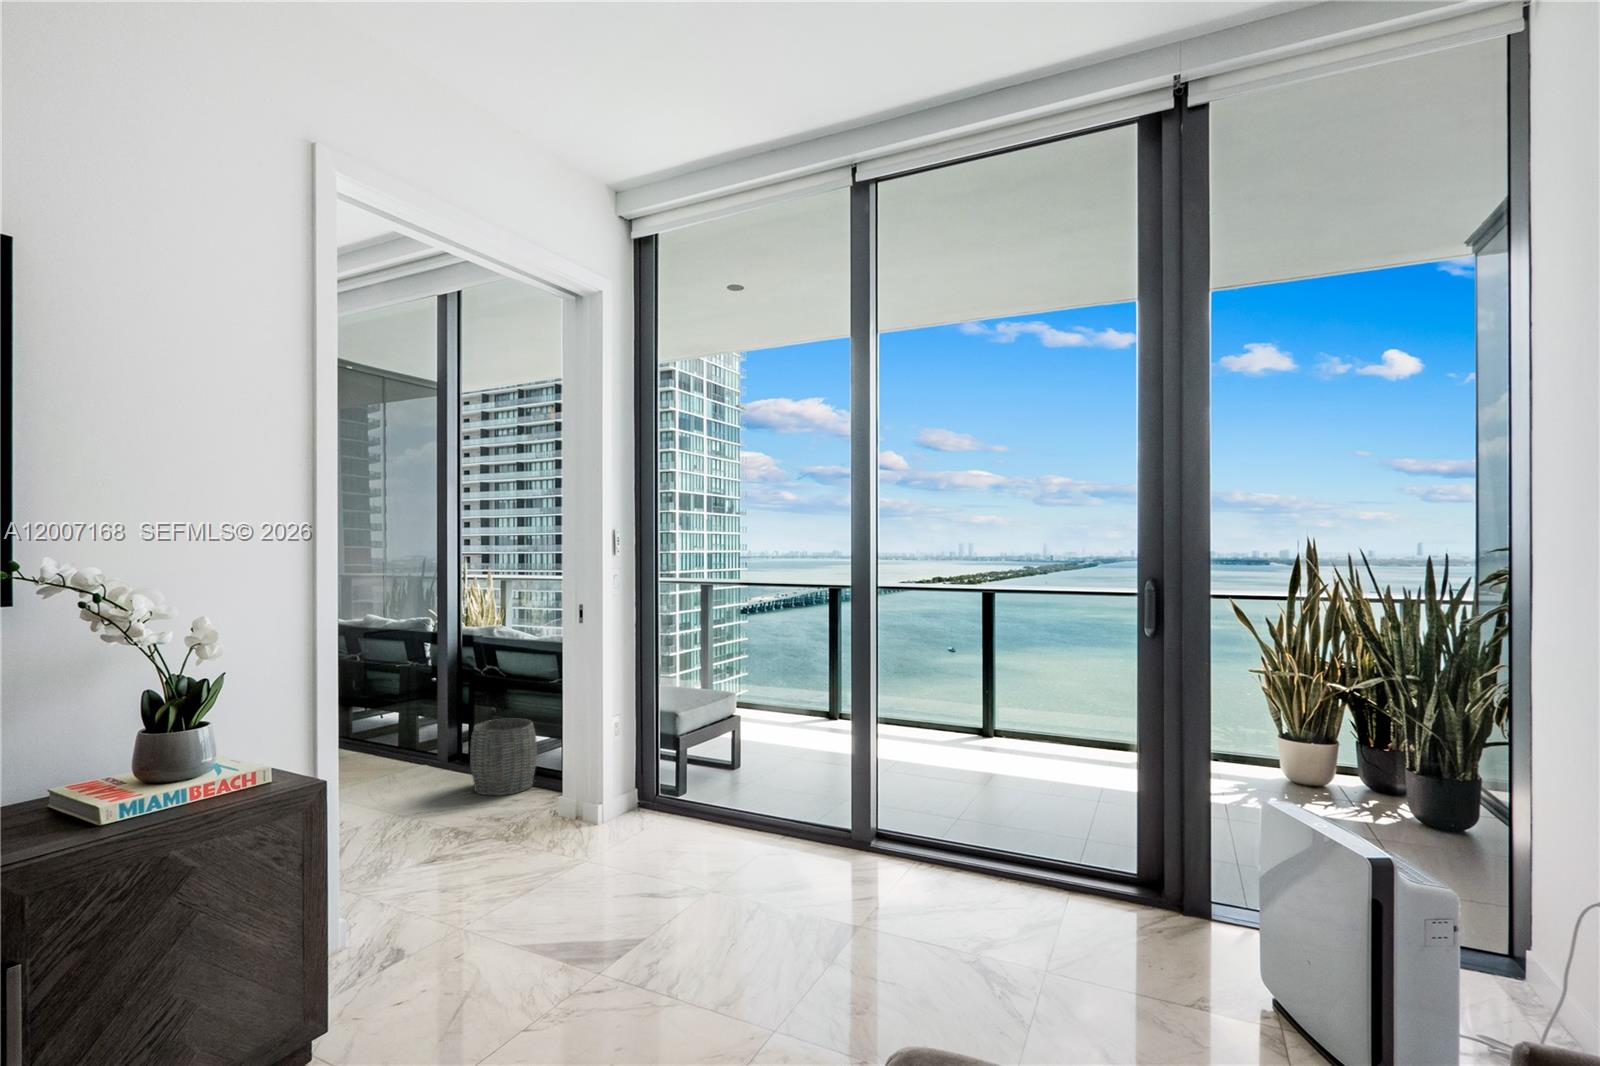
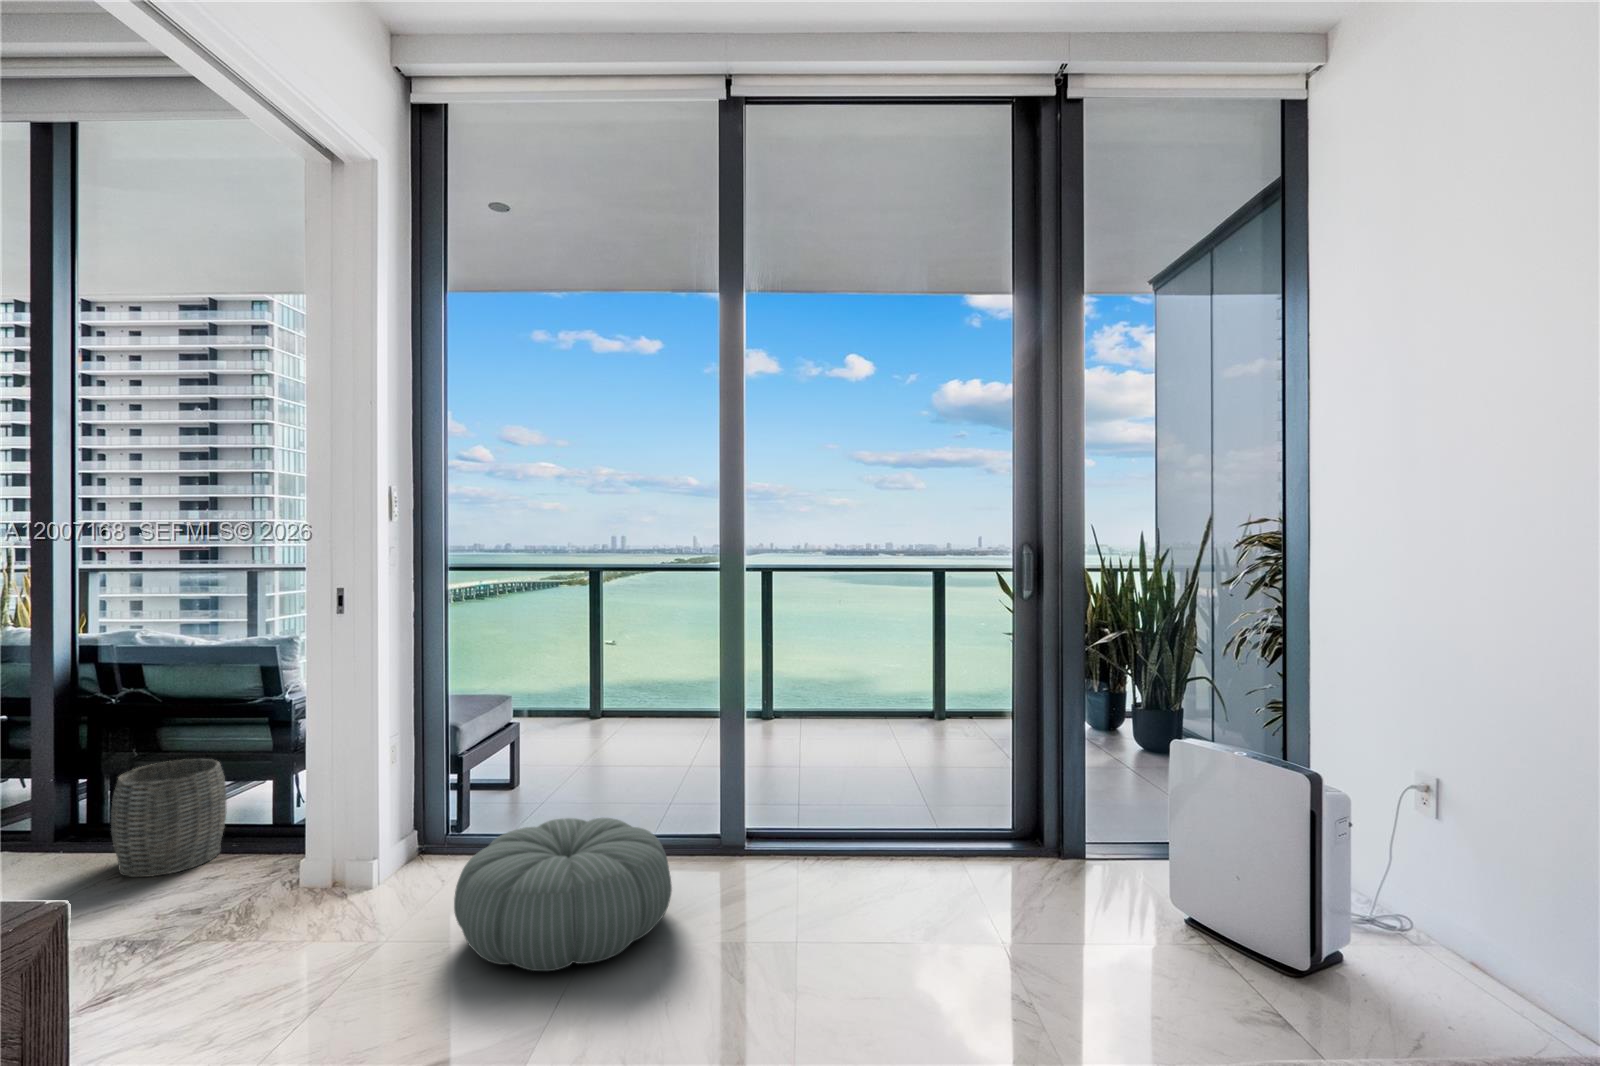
pouf: none [614,793,777,902] -> present [454,818,672,971]

